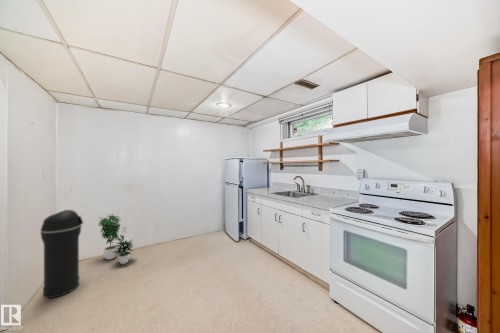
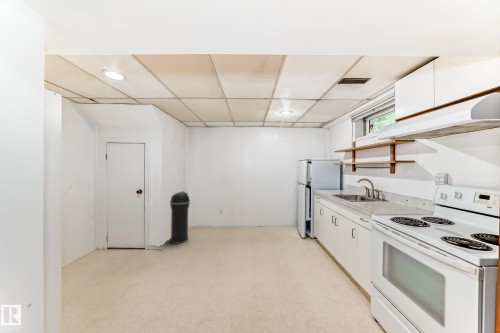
potted plant: present [99,215,132,264] -> none [202,197,221,234]

